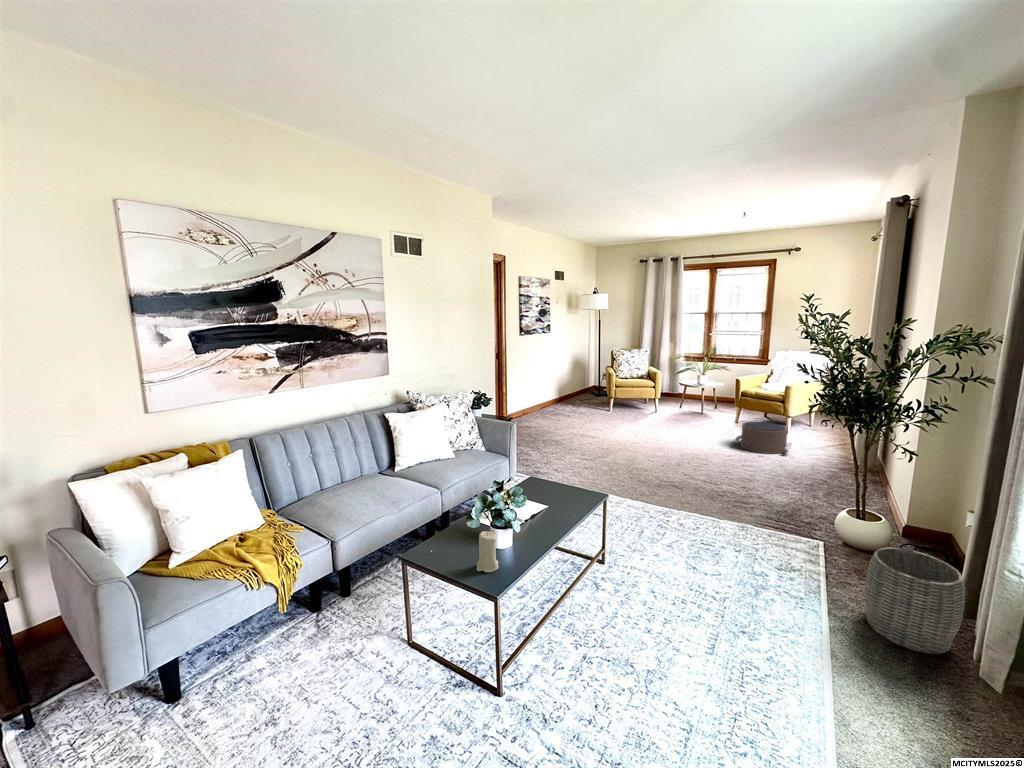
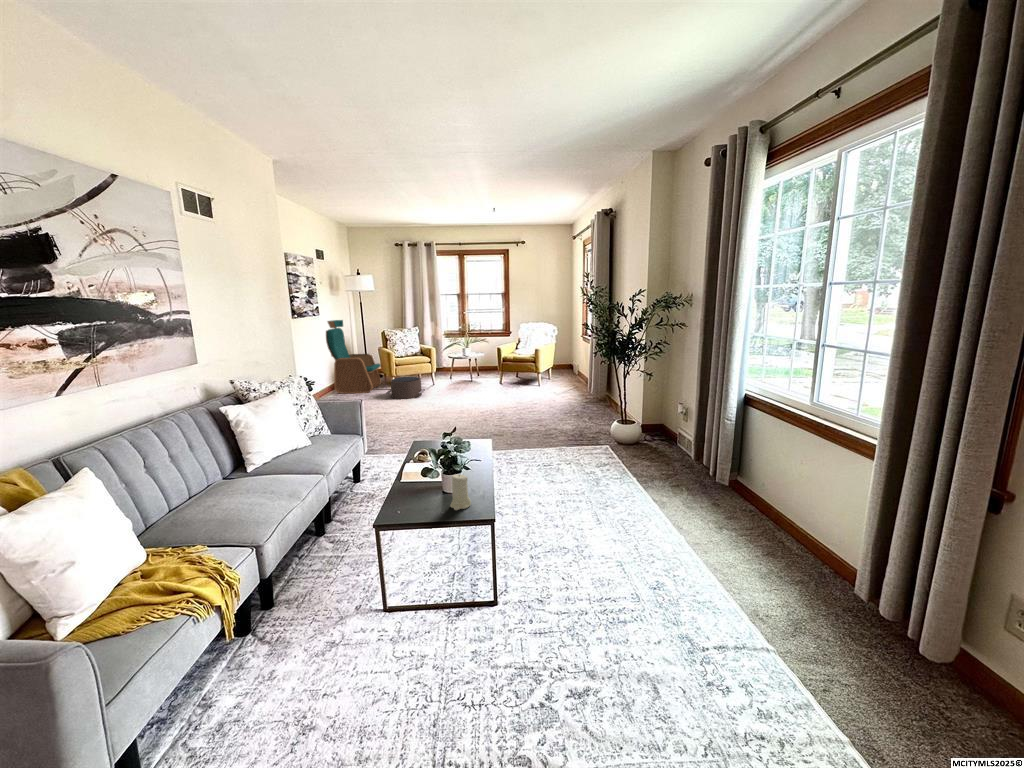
armchair: none [555,336,603,410] -> present [326,320,381,394]
pouf: present [734,422,792,454] -> present [386,377,425,399]
woven basket: present [865,547,965,654] -> none [651,428,697,483]

